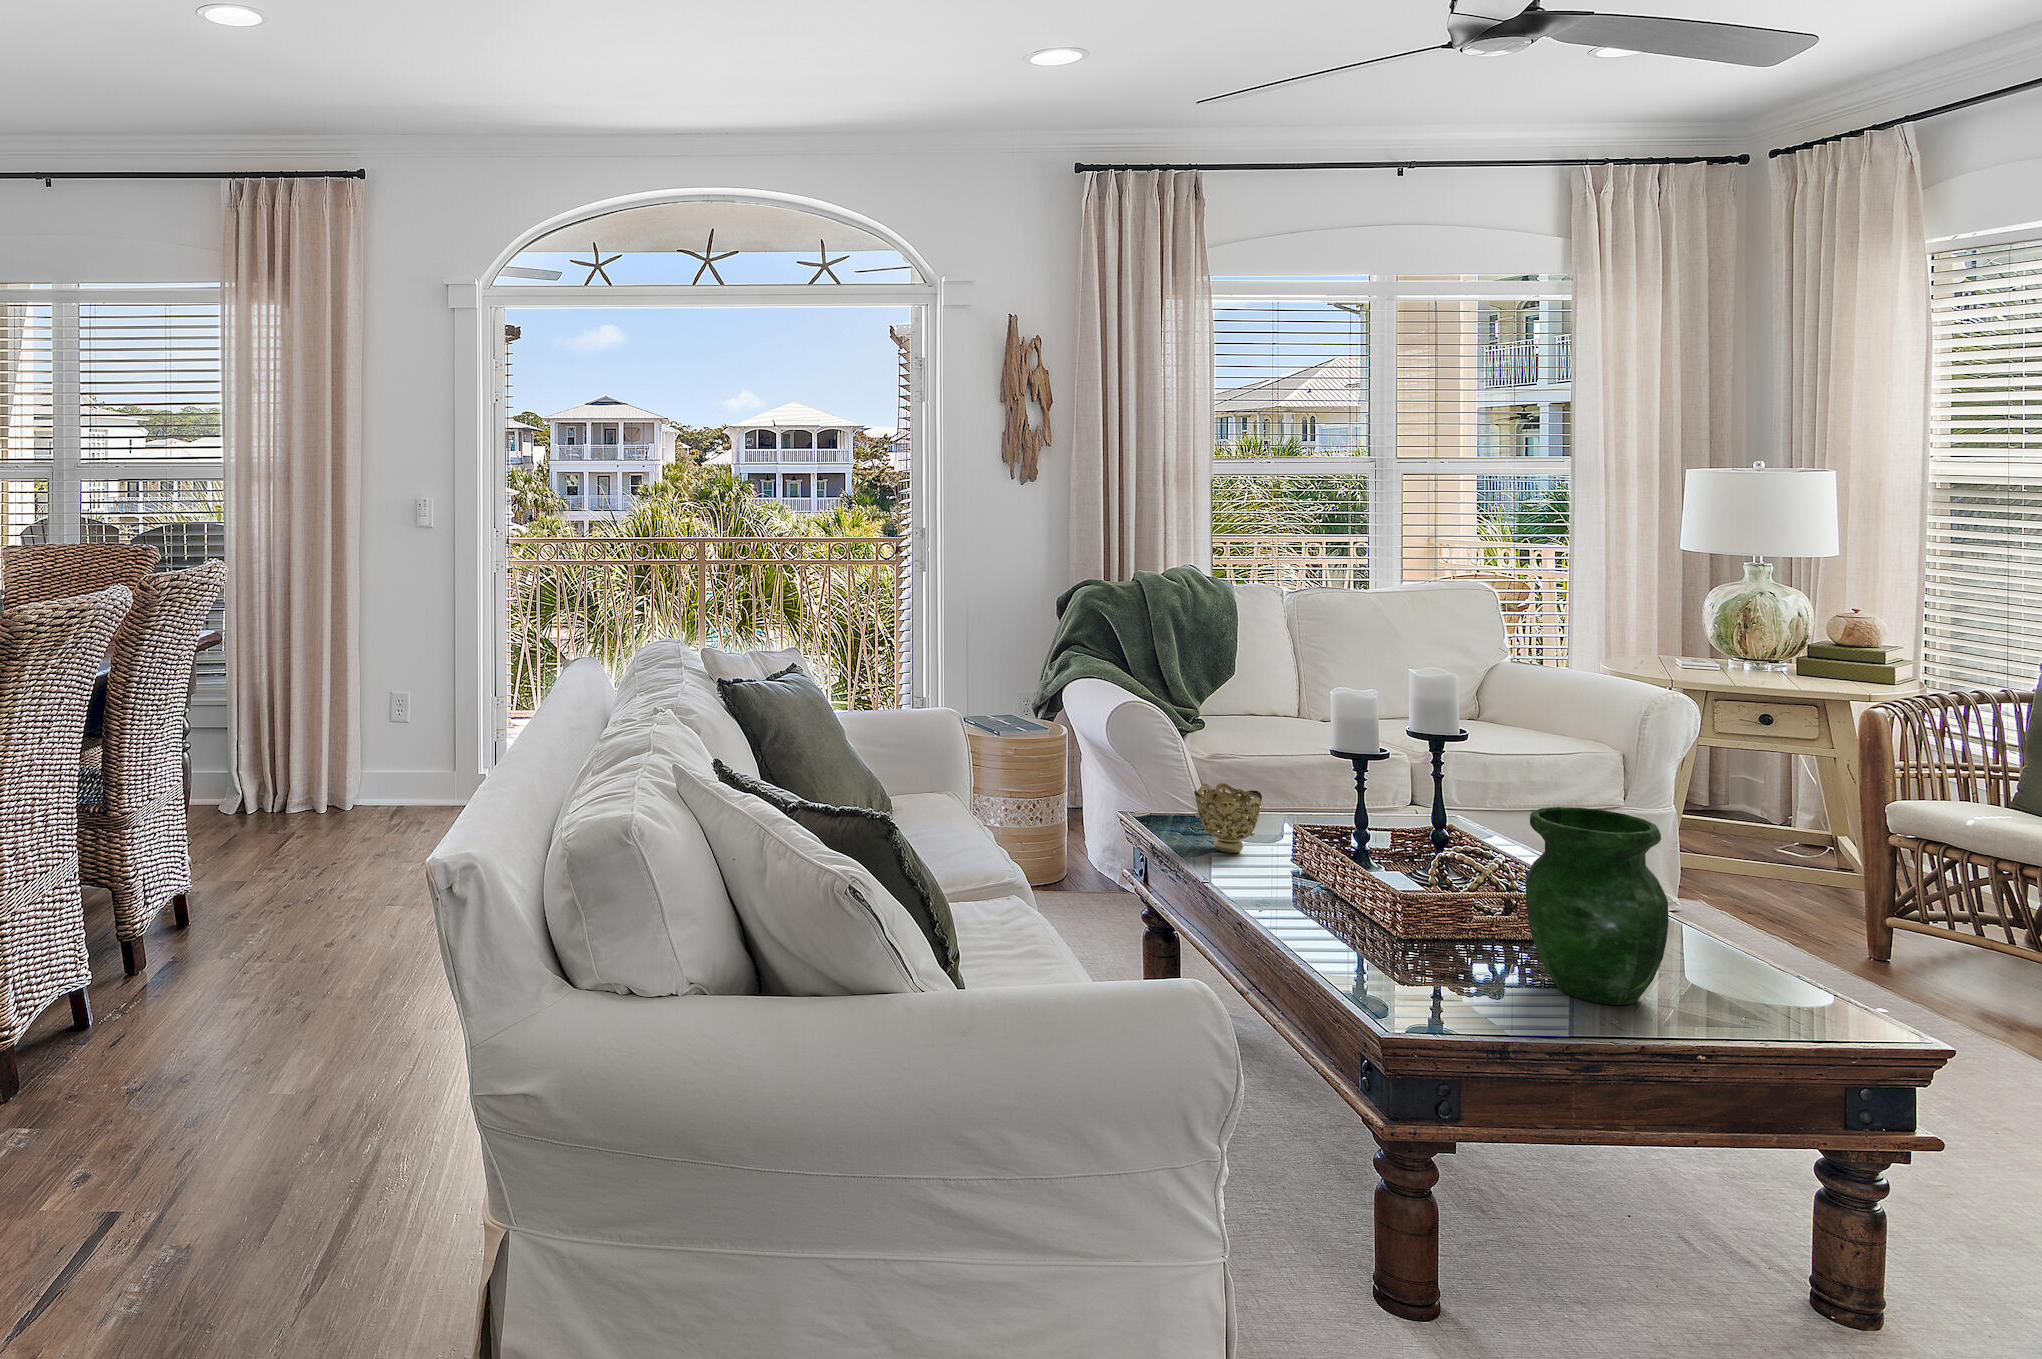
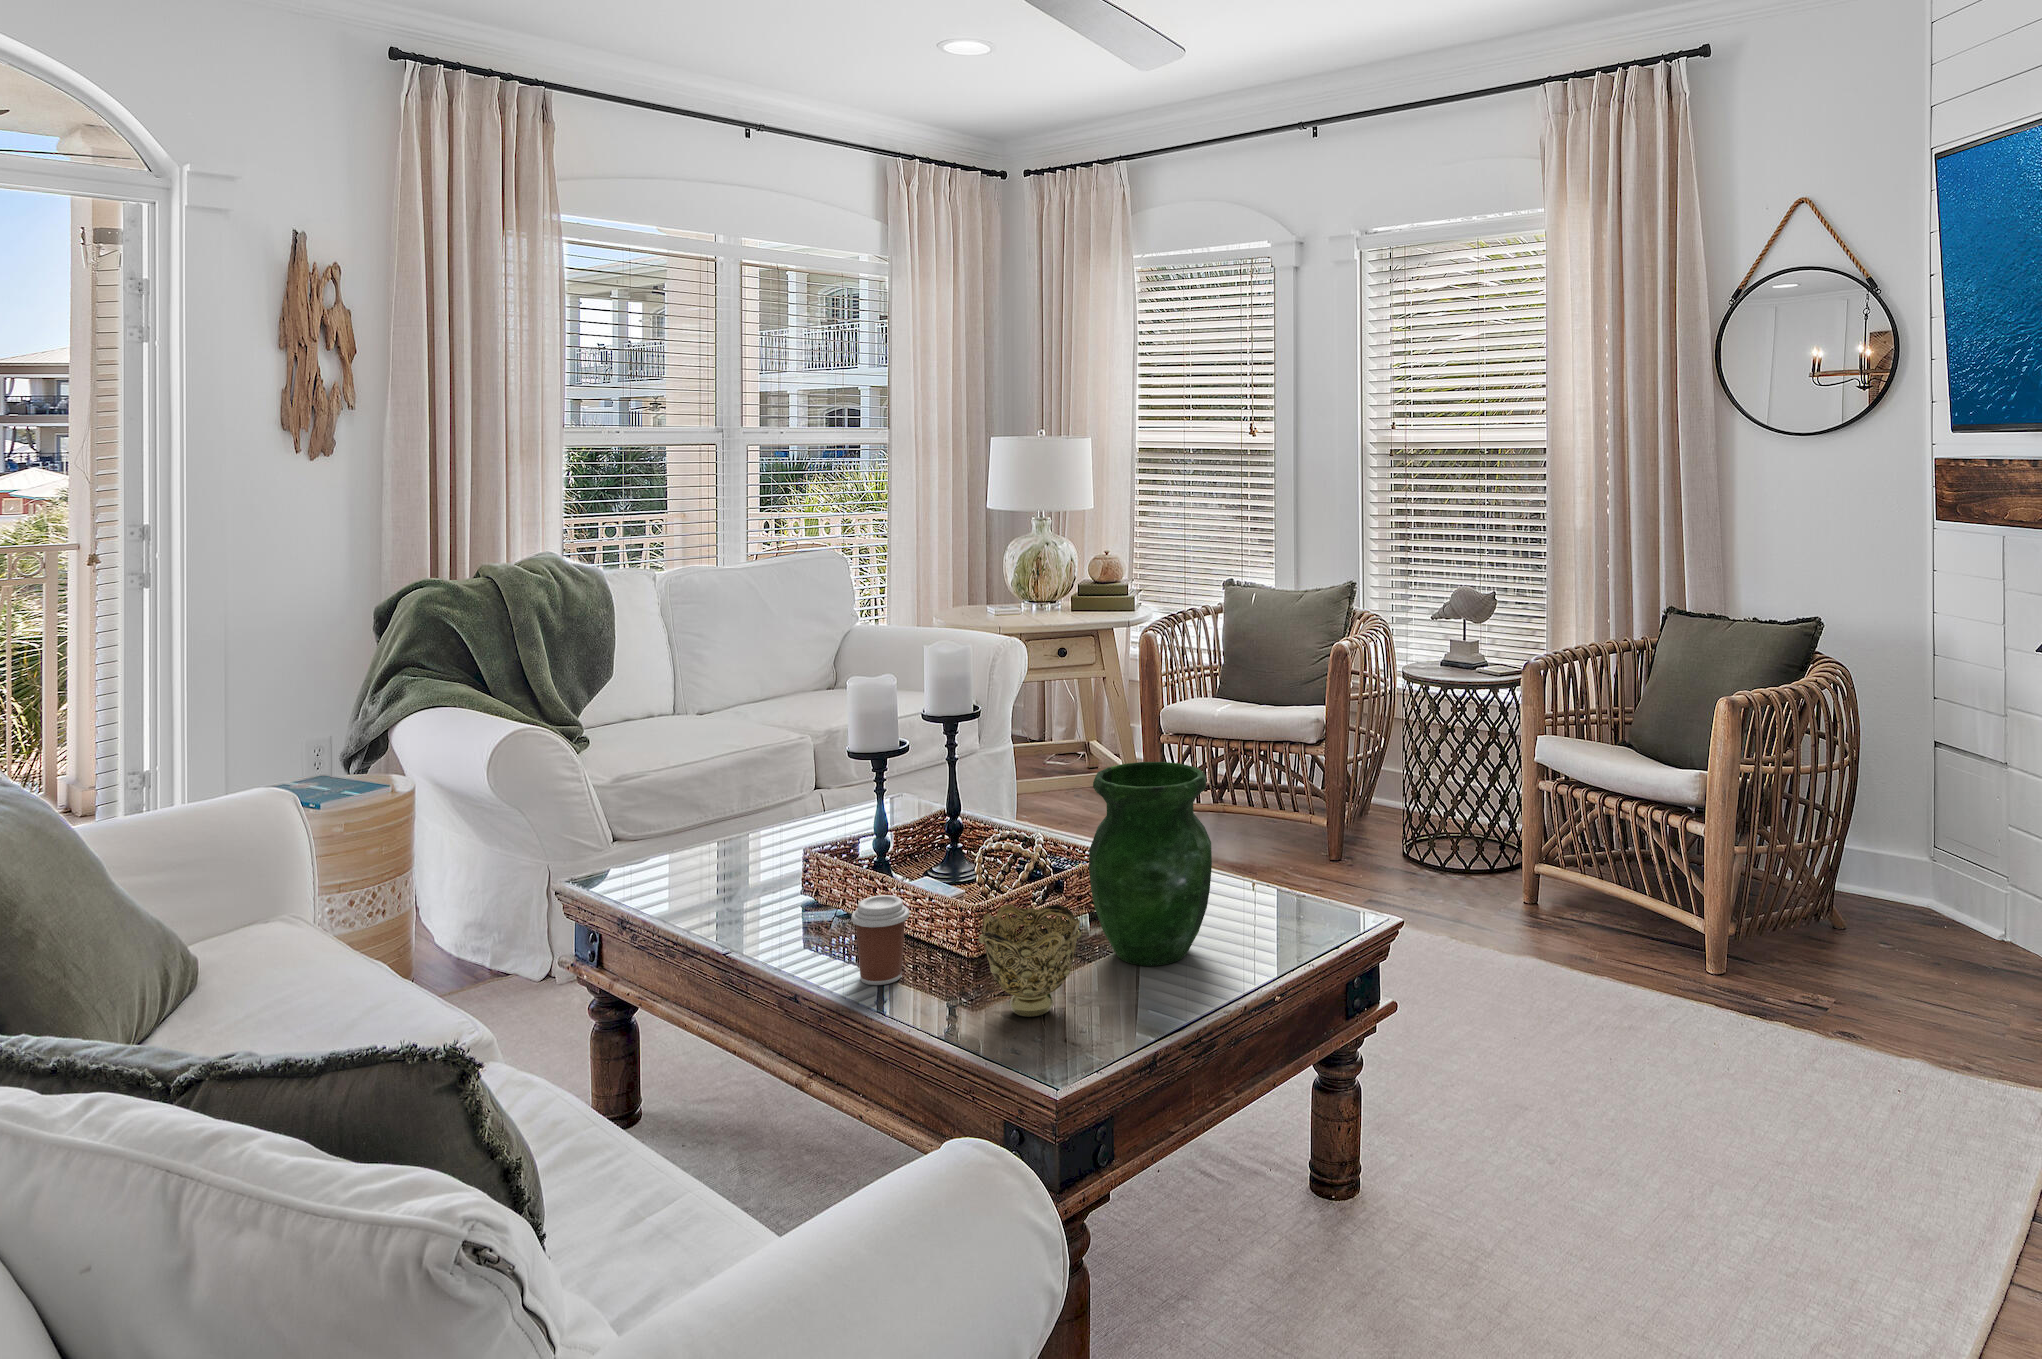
decorative bowl: present [1194,783,1262,853] -> present [979,904,1082,1017]
coffee cup: none [1293,868,1345,940] -> present [851,895,909,985]

